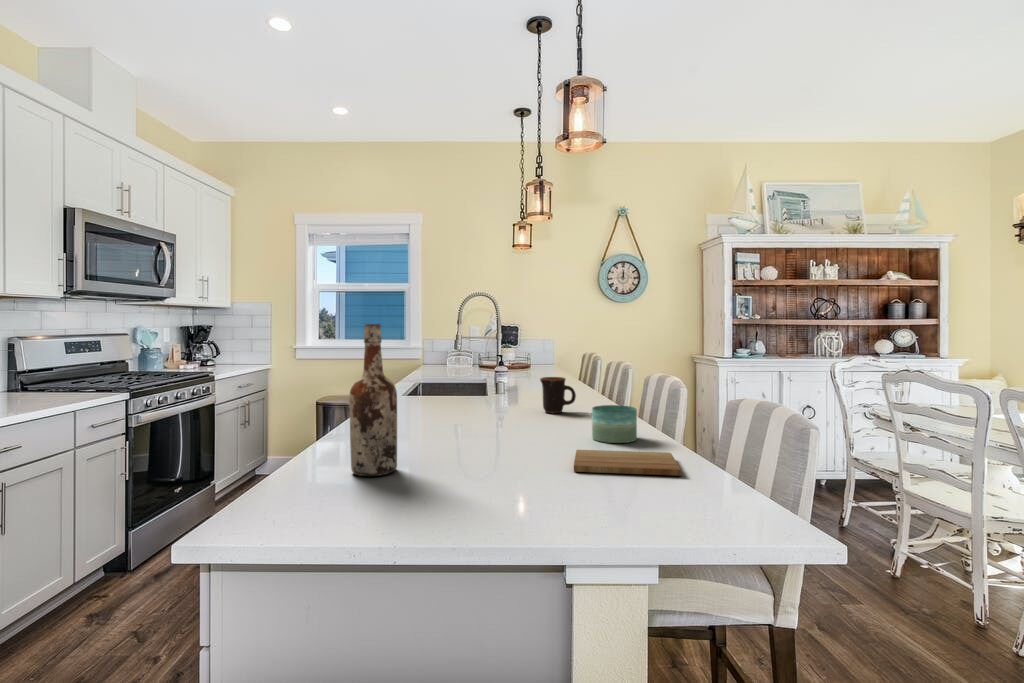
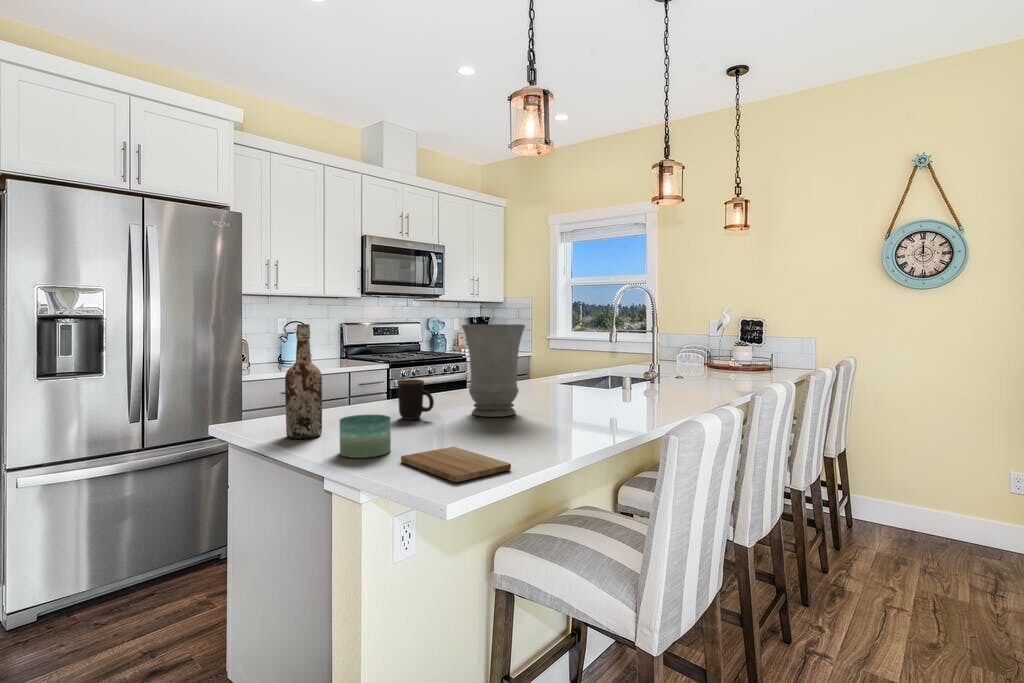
vase: none [438,326,506,424] -> present [462,324,525,417]
mug: present [540,377,576,413] -> present [397,379,434,419]
candle: present [592,405,637,443] -> present [340,415,391,458]

